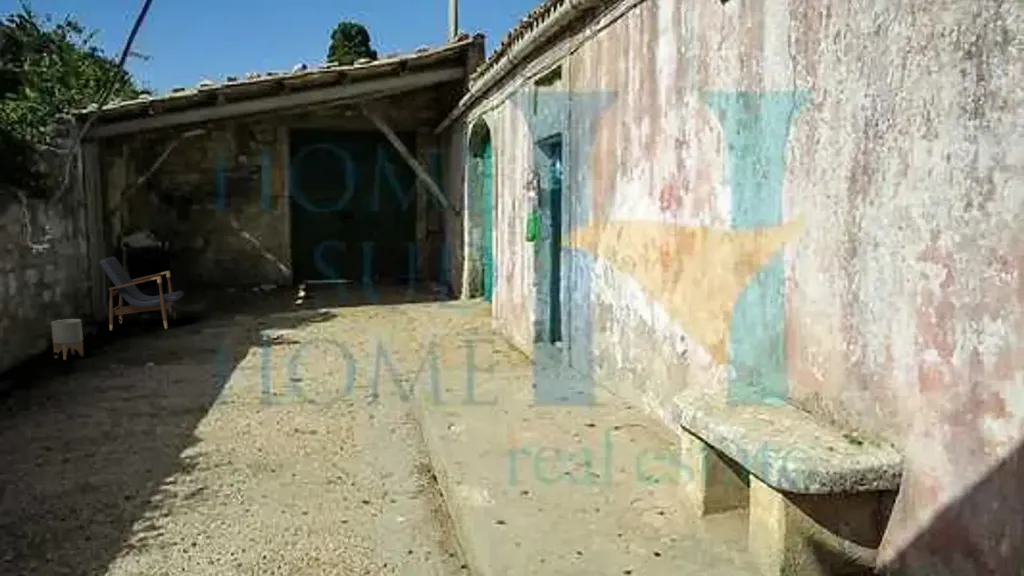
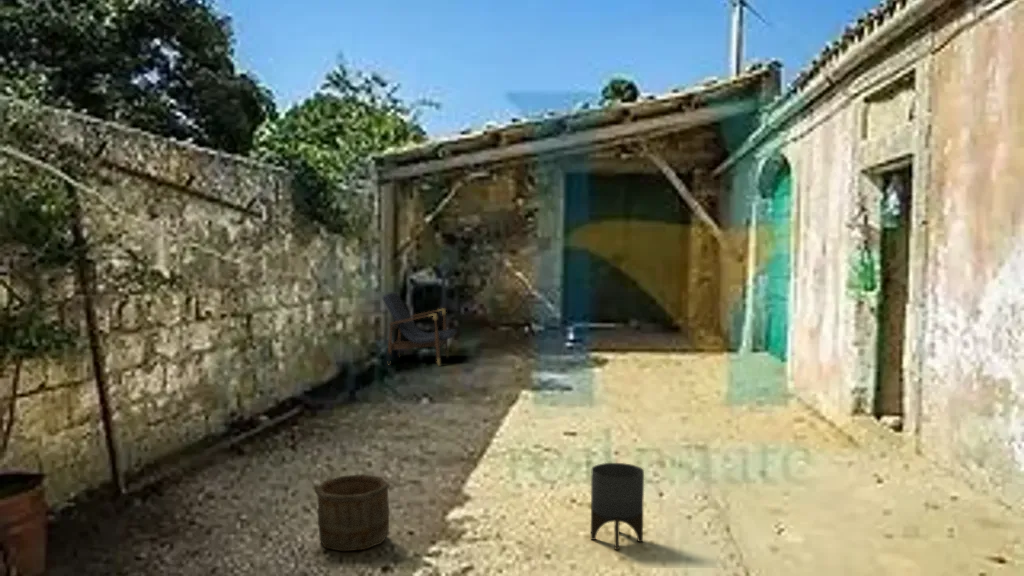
planter: present [51,319,84,360] -> present [591,463,644,550]
wooden bucket: none [49,424,125,491] -> present [315,474,390,551]

